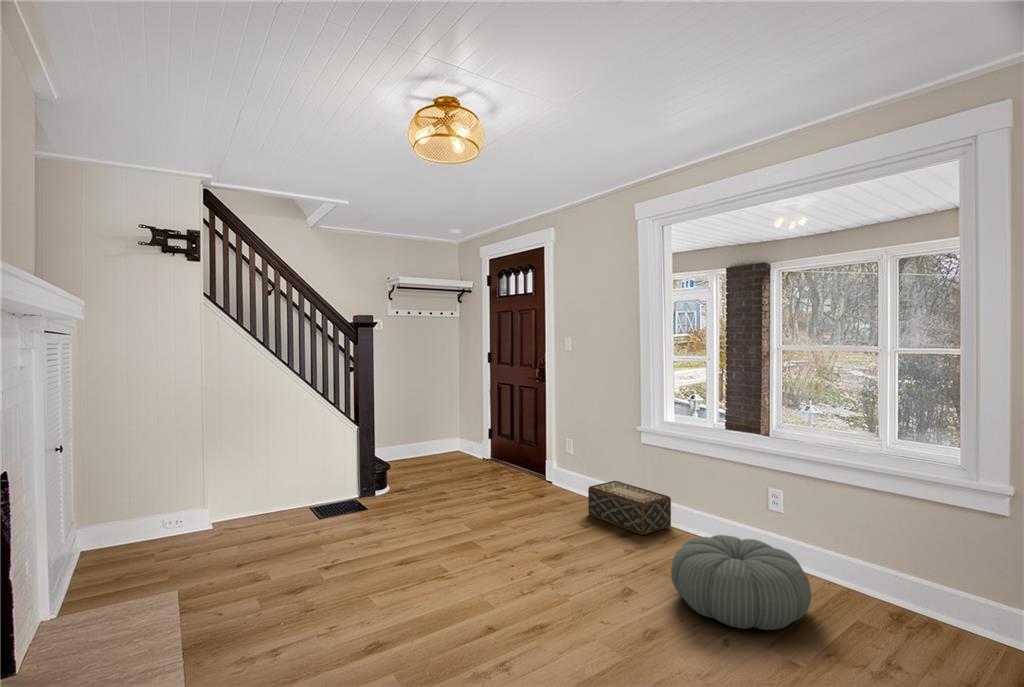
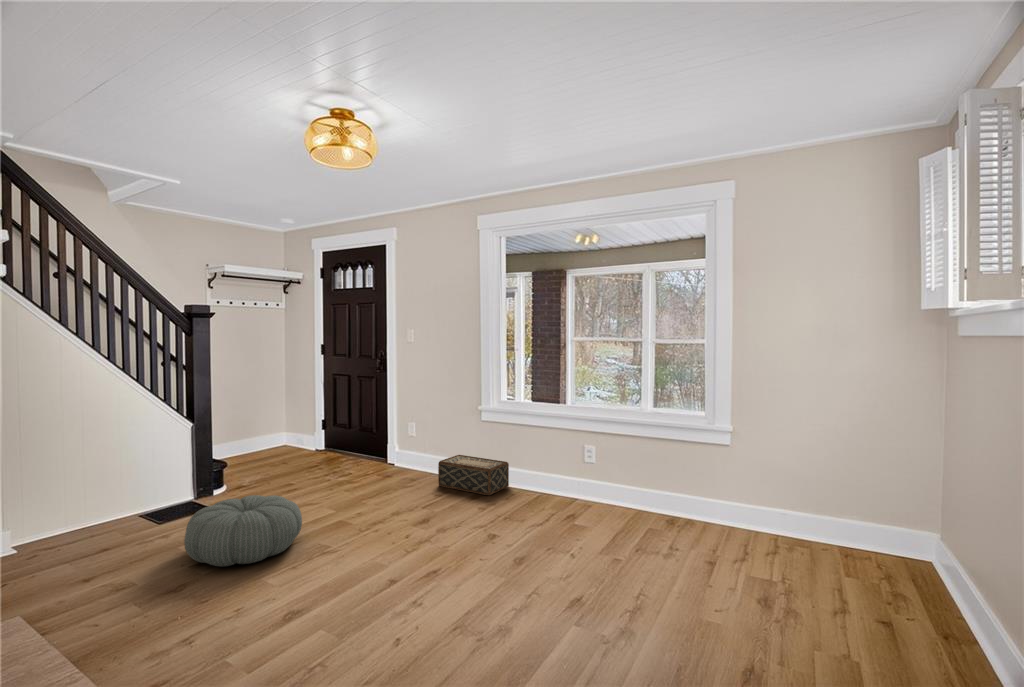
pouf: present [671,535,811,630] -> present [184,495,302,566]

